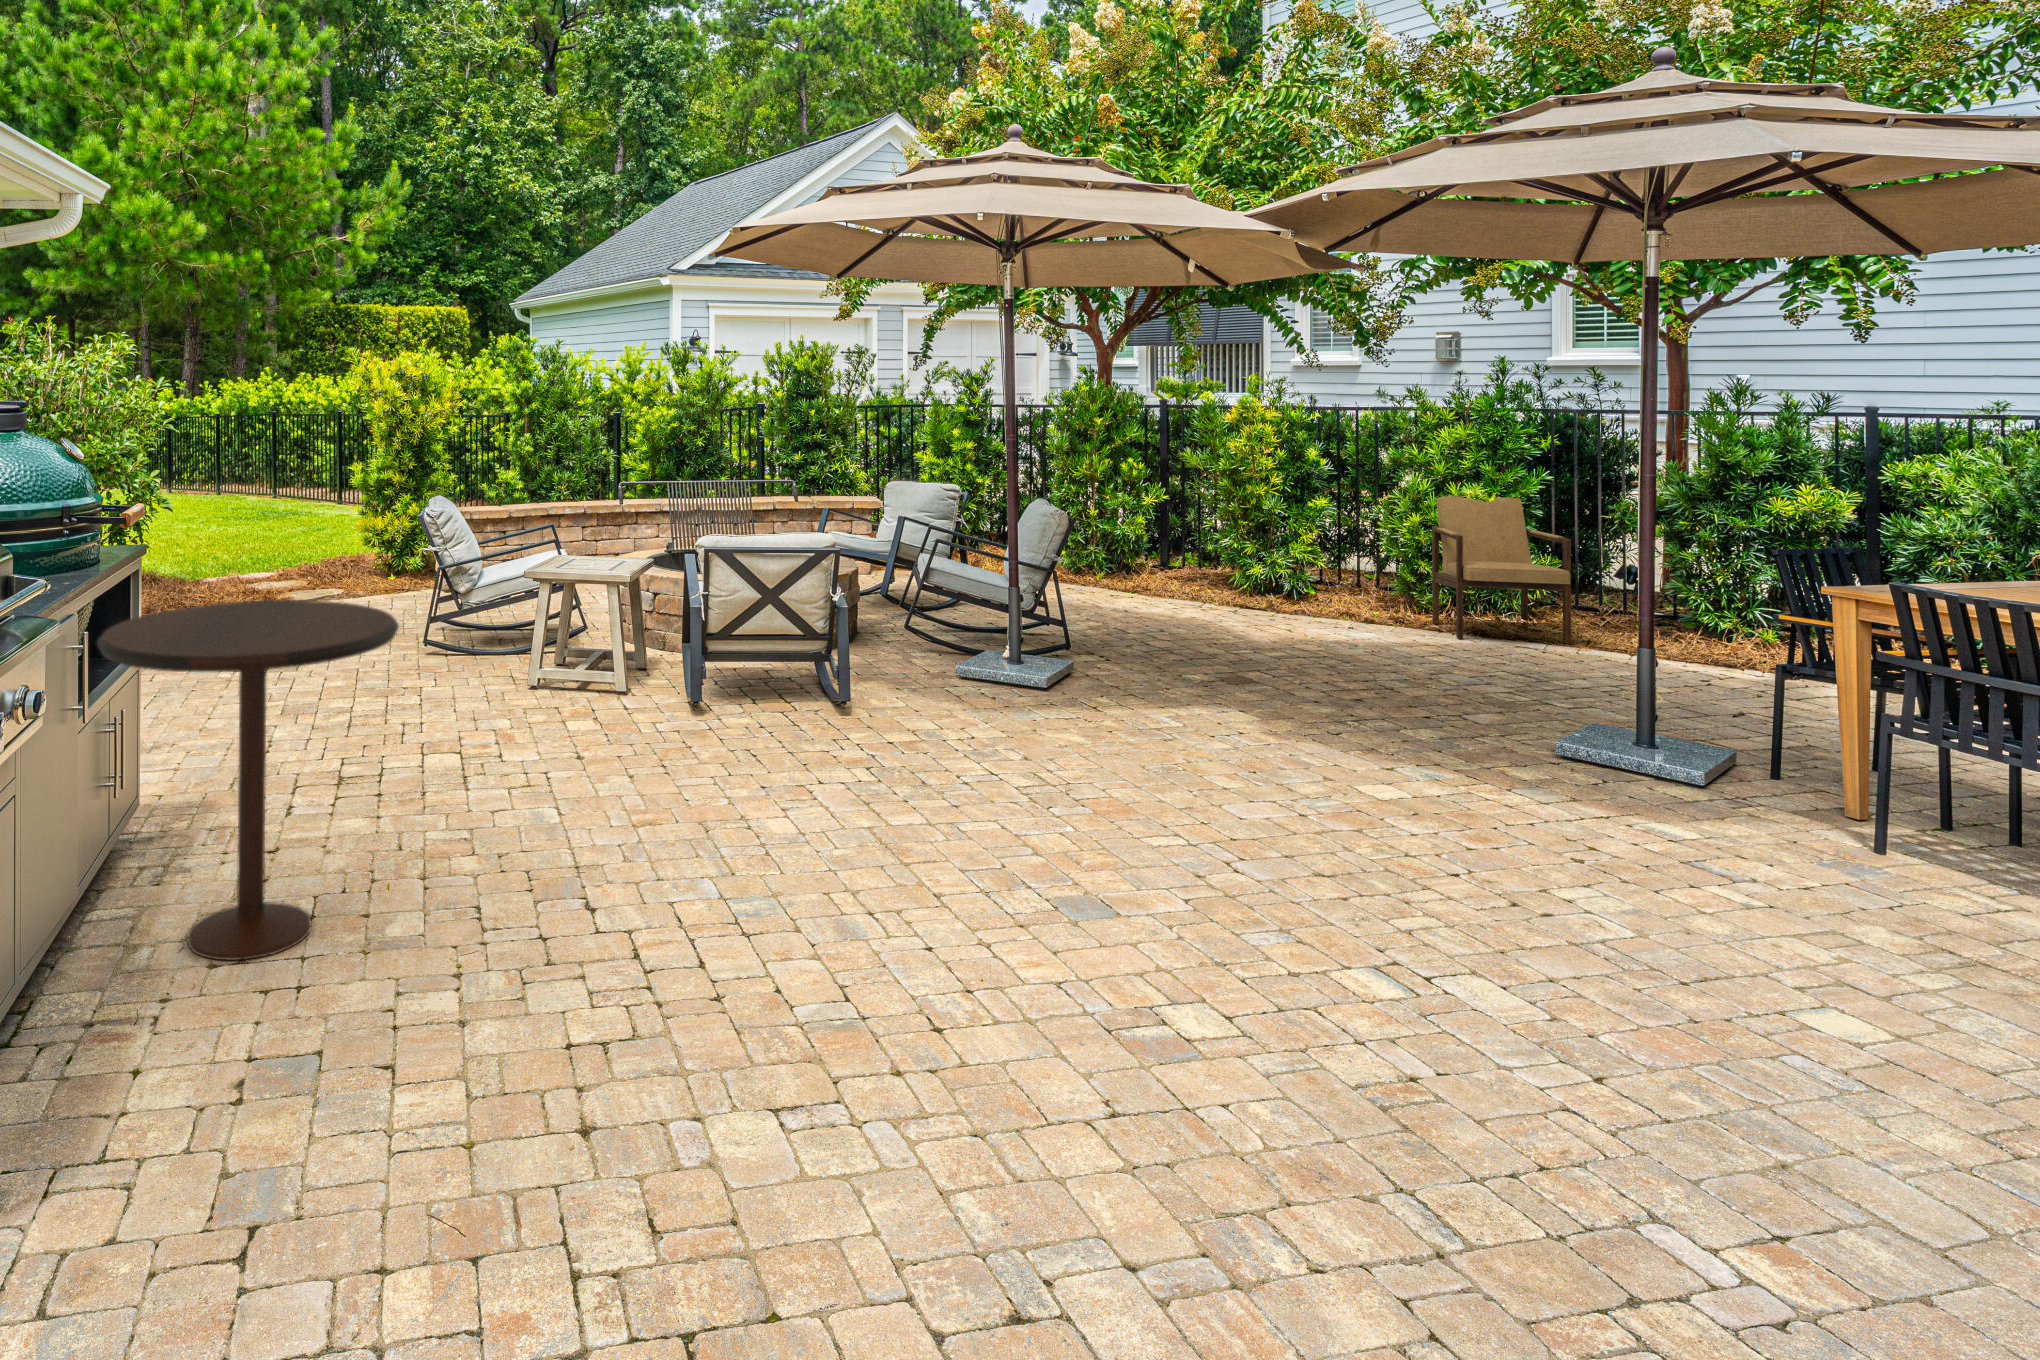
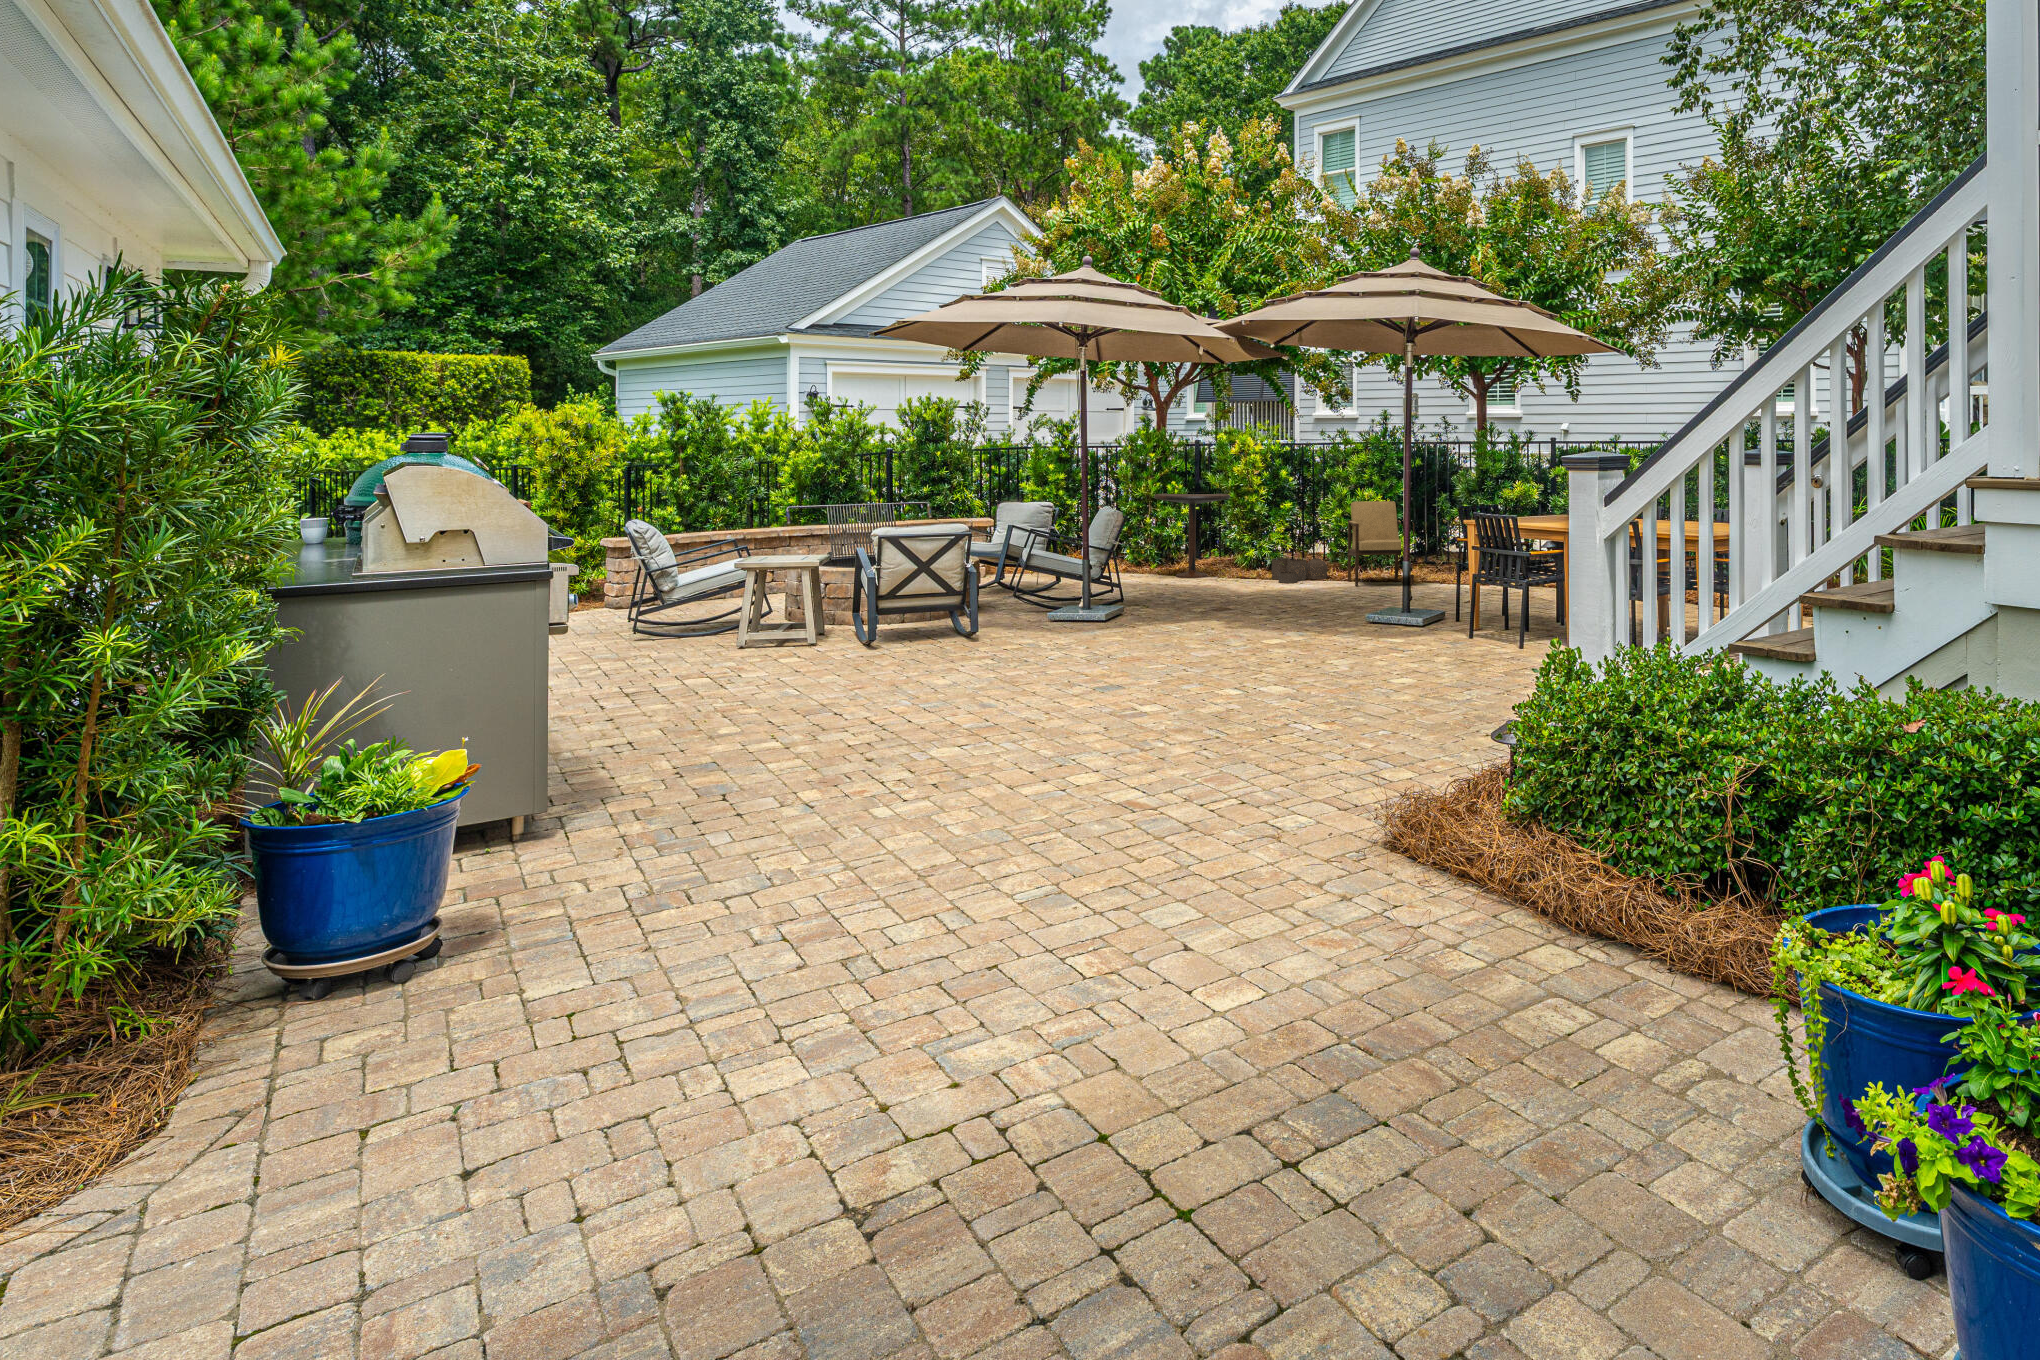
woven basket: none [1292,572,1391,621] -> present [1271,555,1327,583]
pedestal table: present [97,600,399,960] -> present [1154,493,1231,578]

